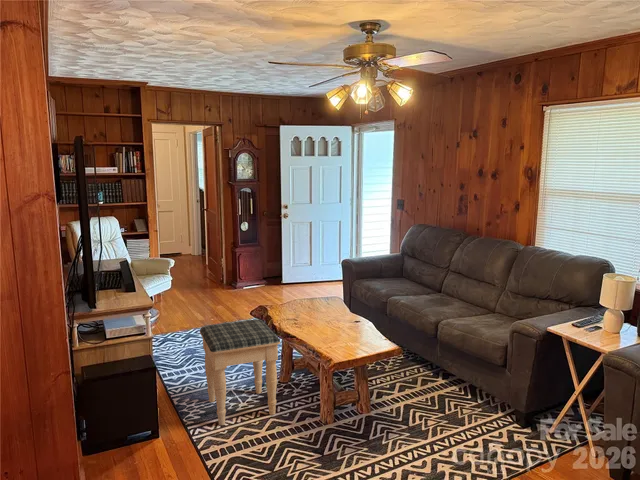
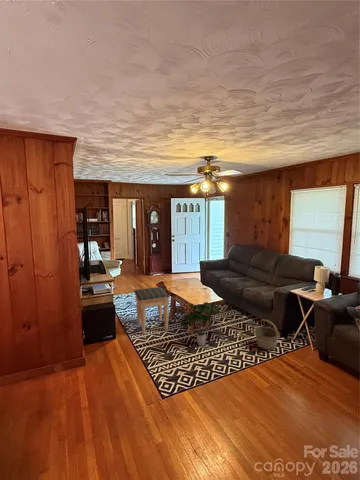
potted plant: none [305,354,392,450] -> present [181,302,220,346]
basket: none [467,391,523,457] -> present [254,320,280,350]

